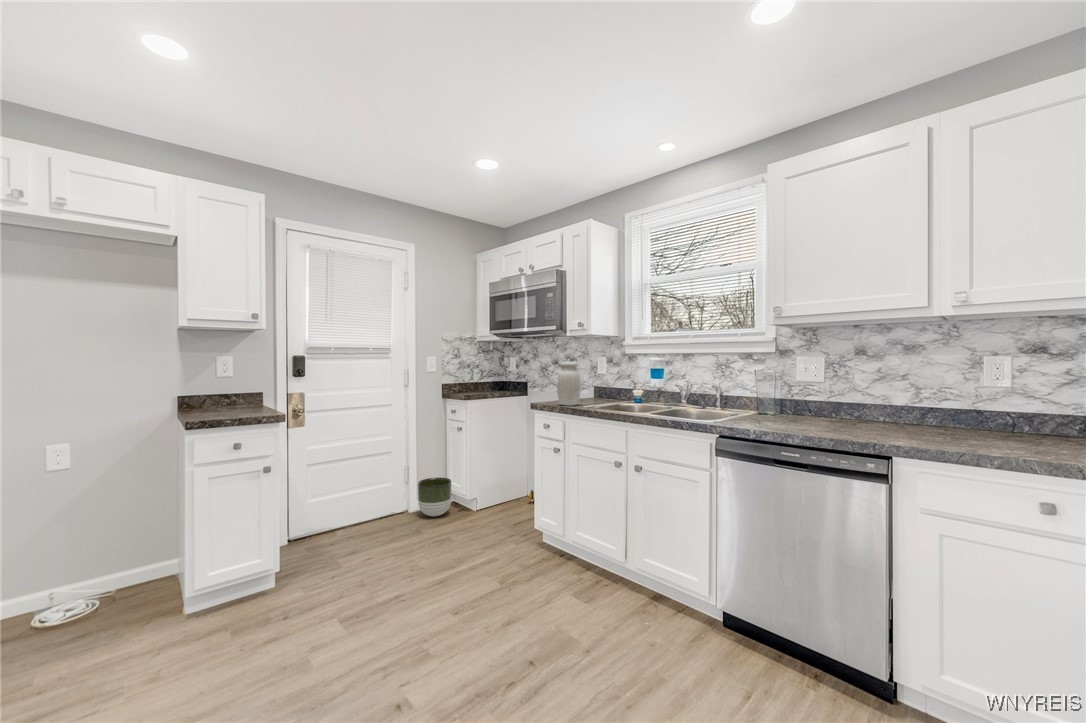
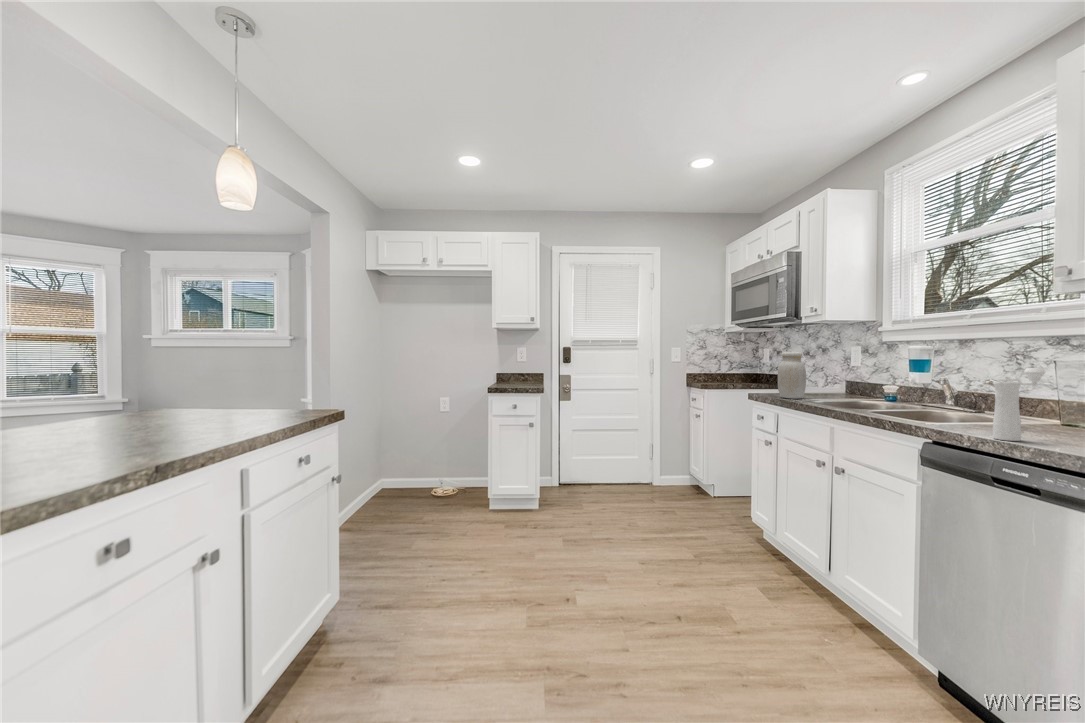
pepper mill: none [767,377,785,431] -> present [993,368,1045,441]
planter: present [418,478,451,516] -> none [659,457,689,491]

